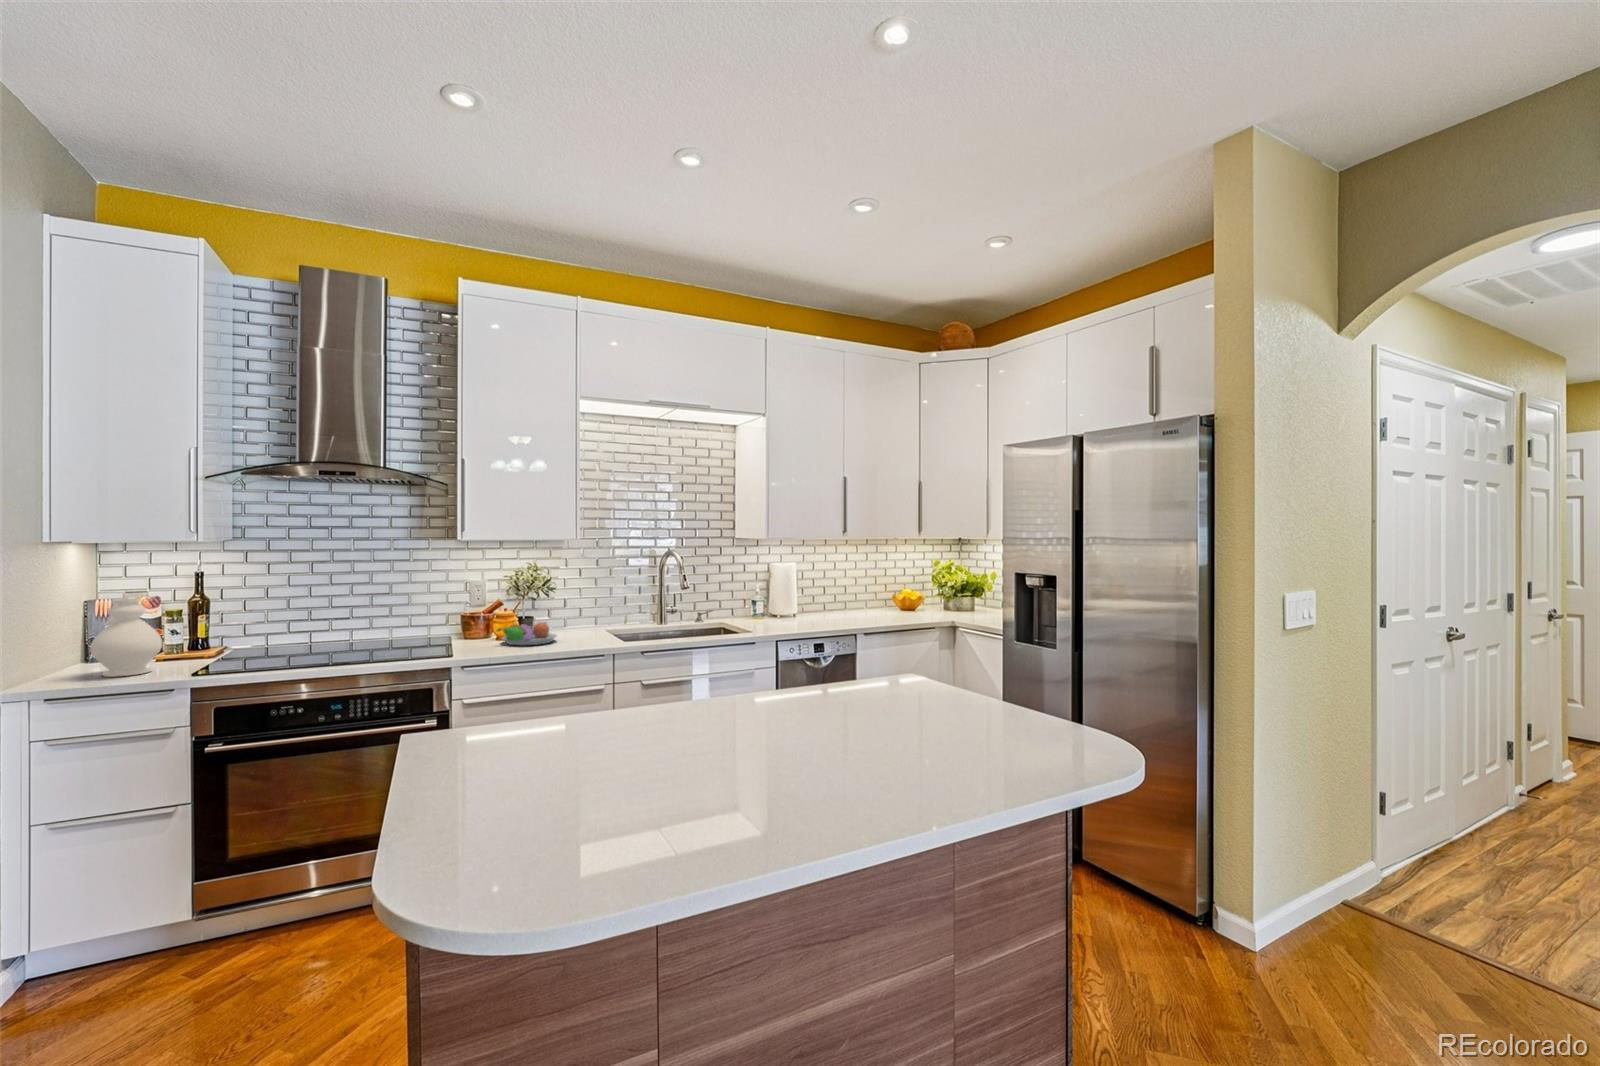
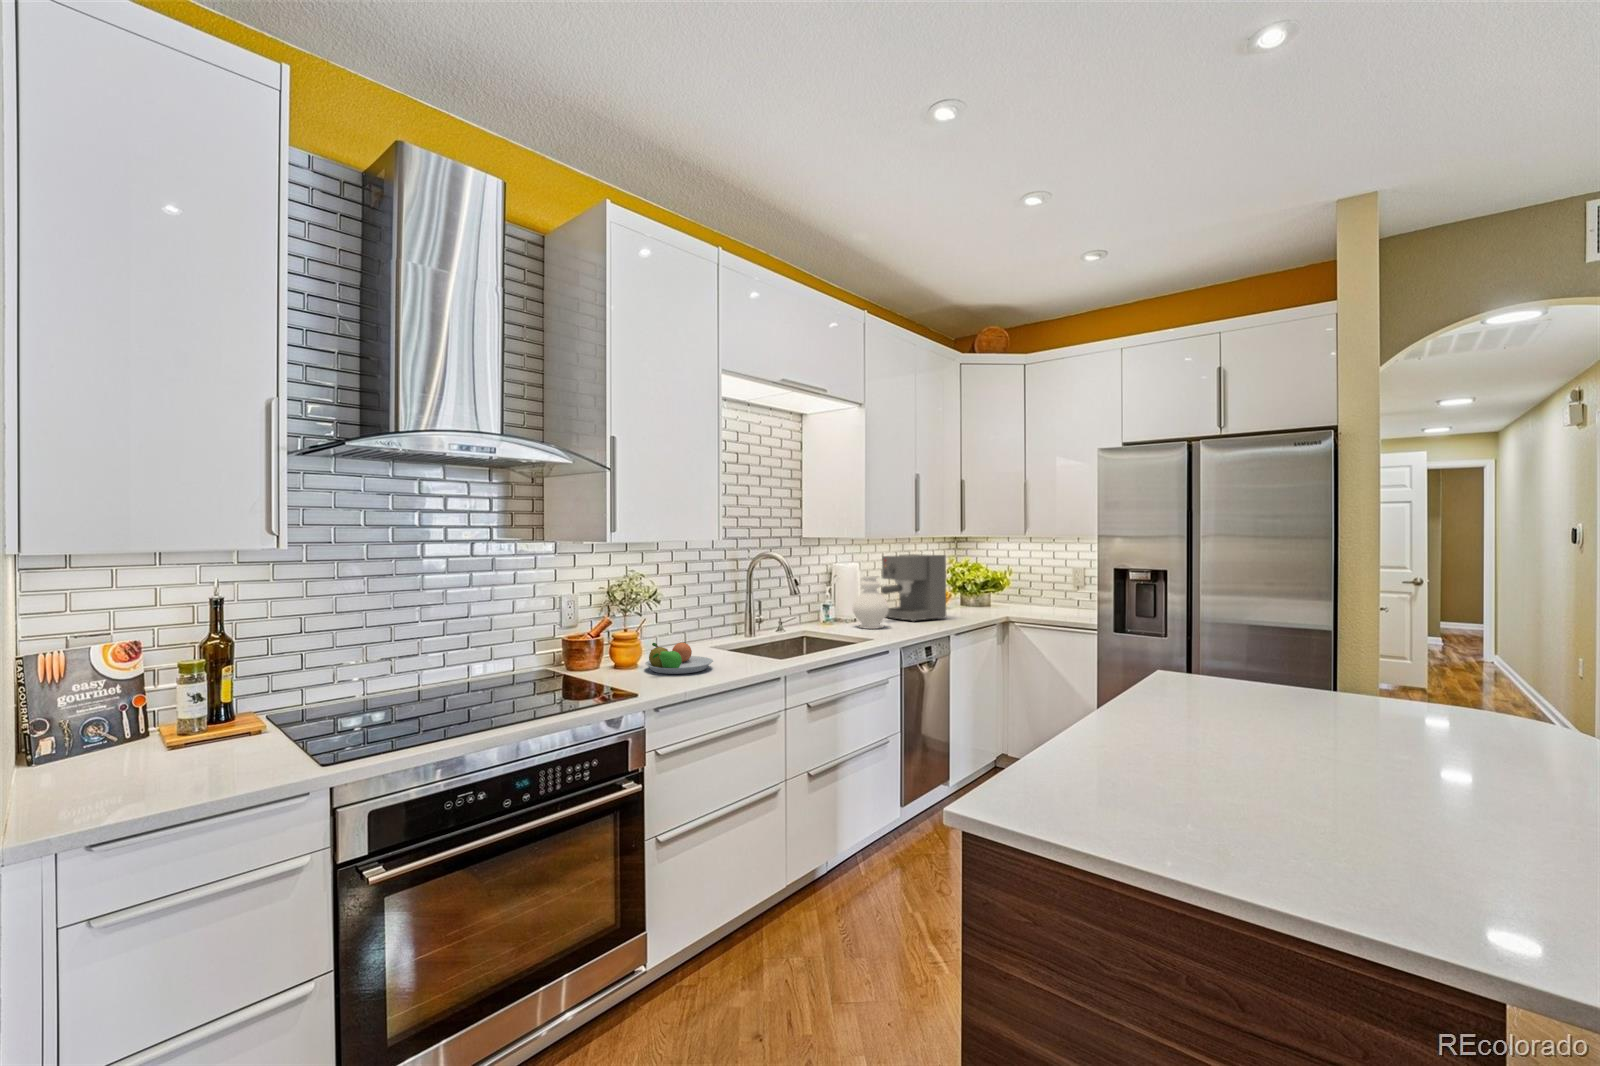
coffee maker: none [813,555,883,620] -> present [882,554,946,622]
decorative vase: present [90,598,162,677] -> present [853,576,889,629]

